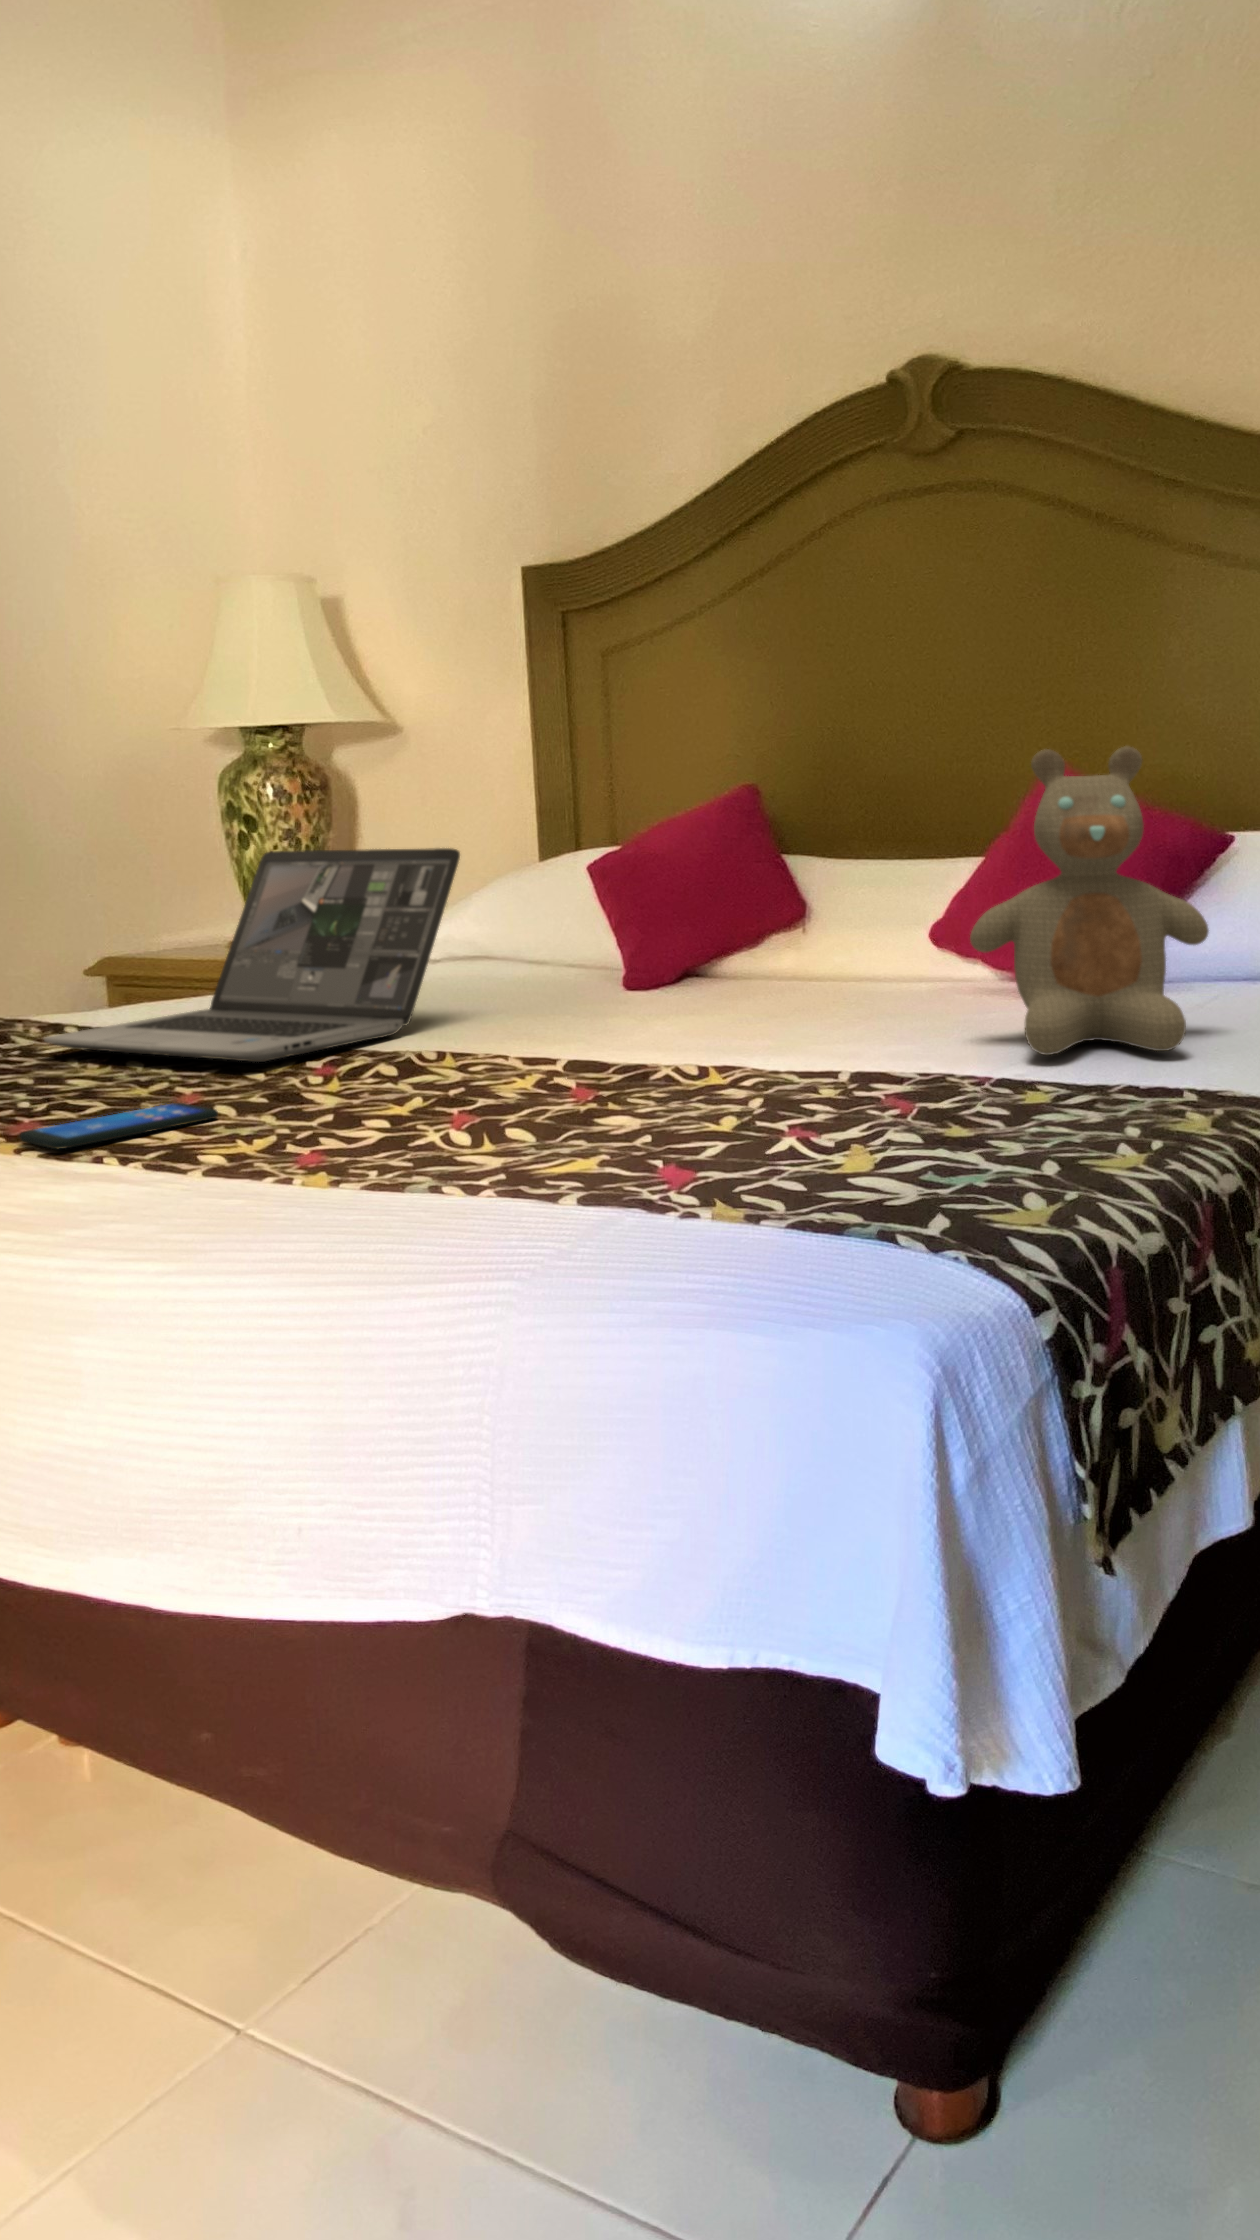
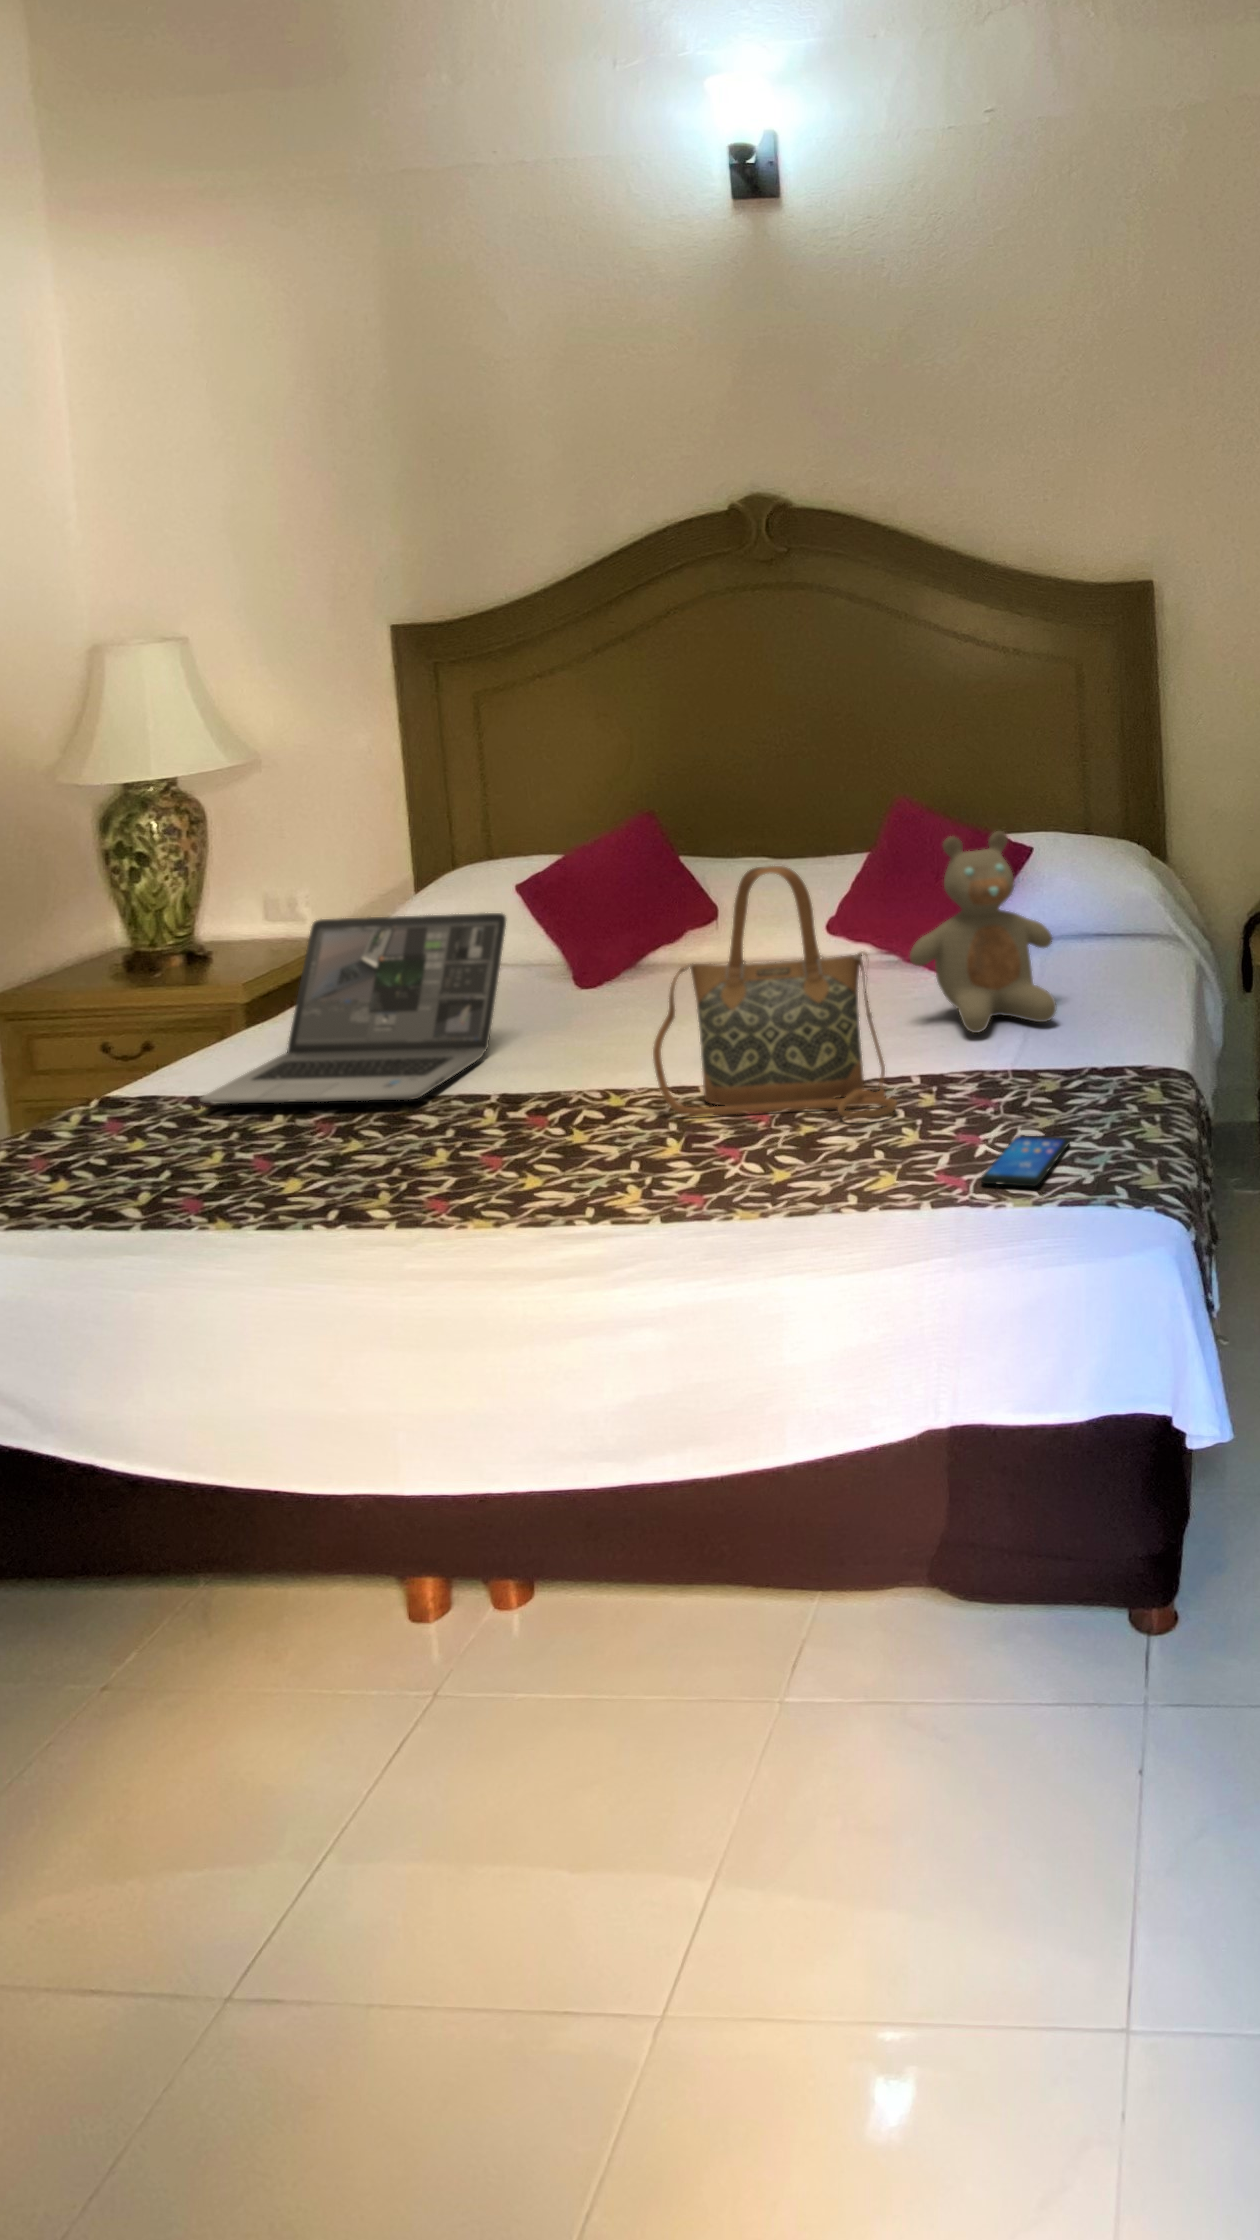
handbag: none [506,729,843,1135] -> present [653,866,897,1118]
smartphone: present [20,1103,218,1149] -> present [980,1136,1070,1186]

